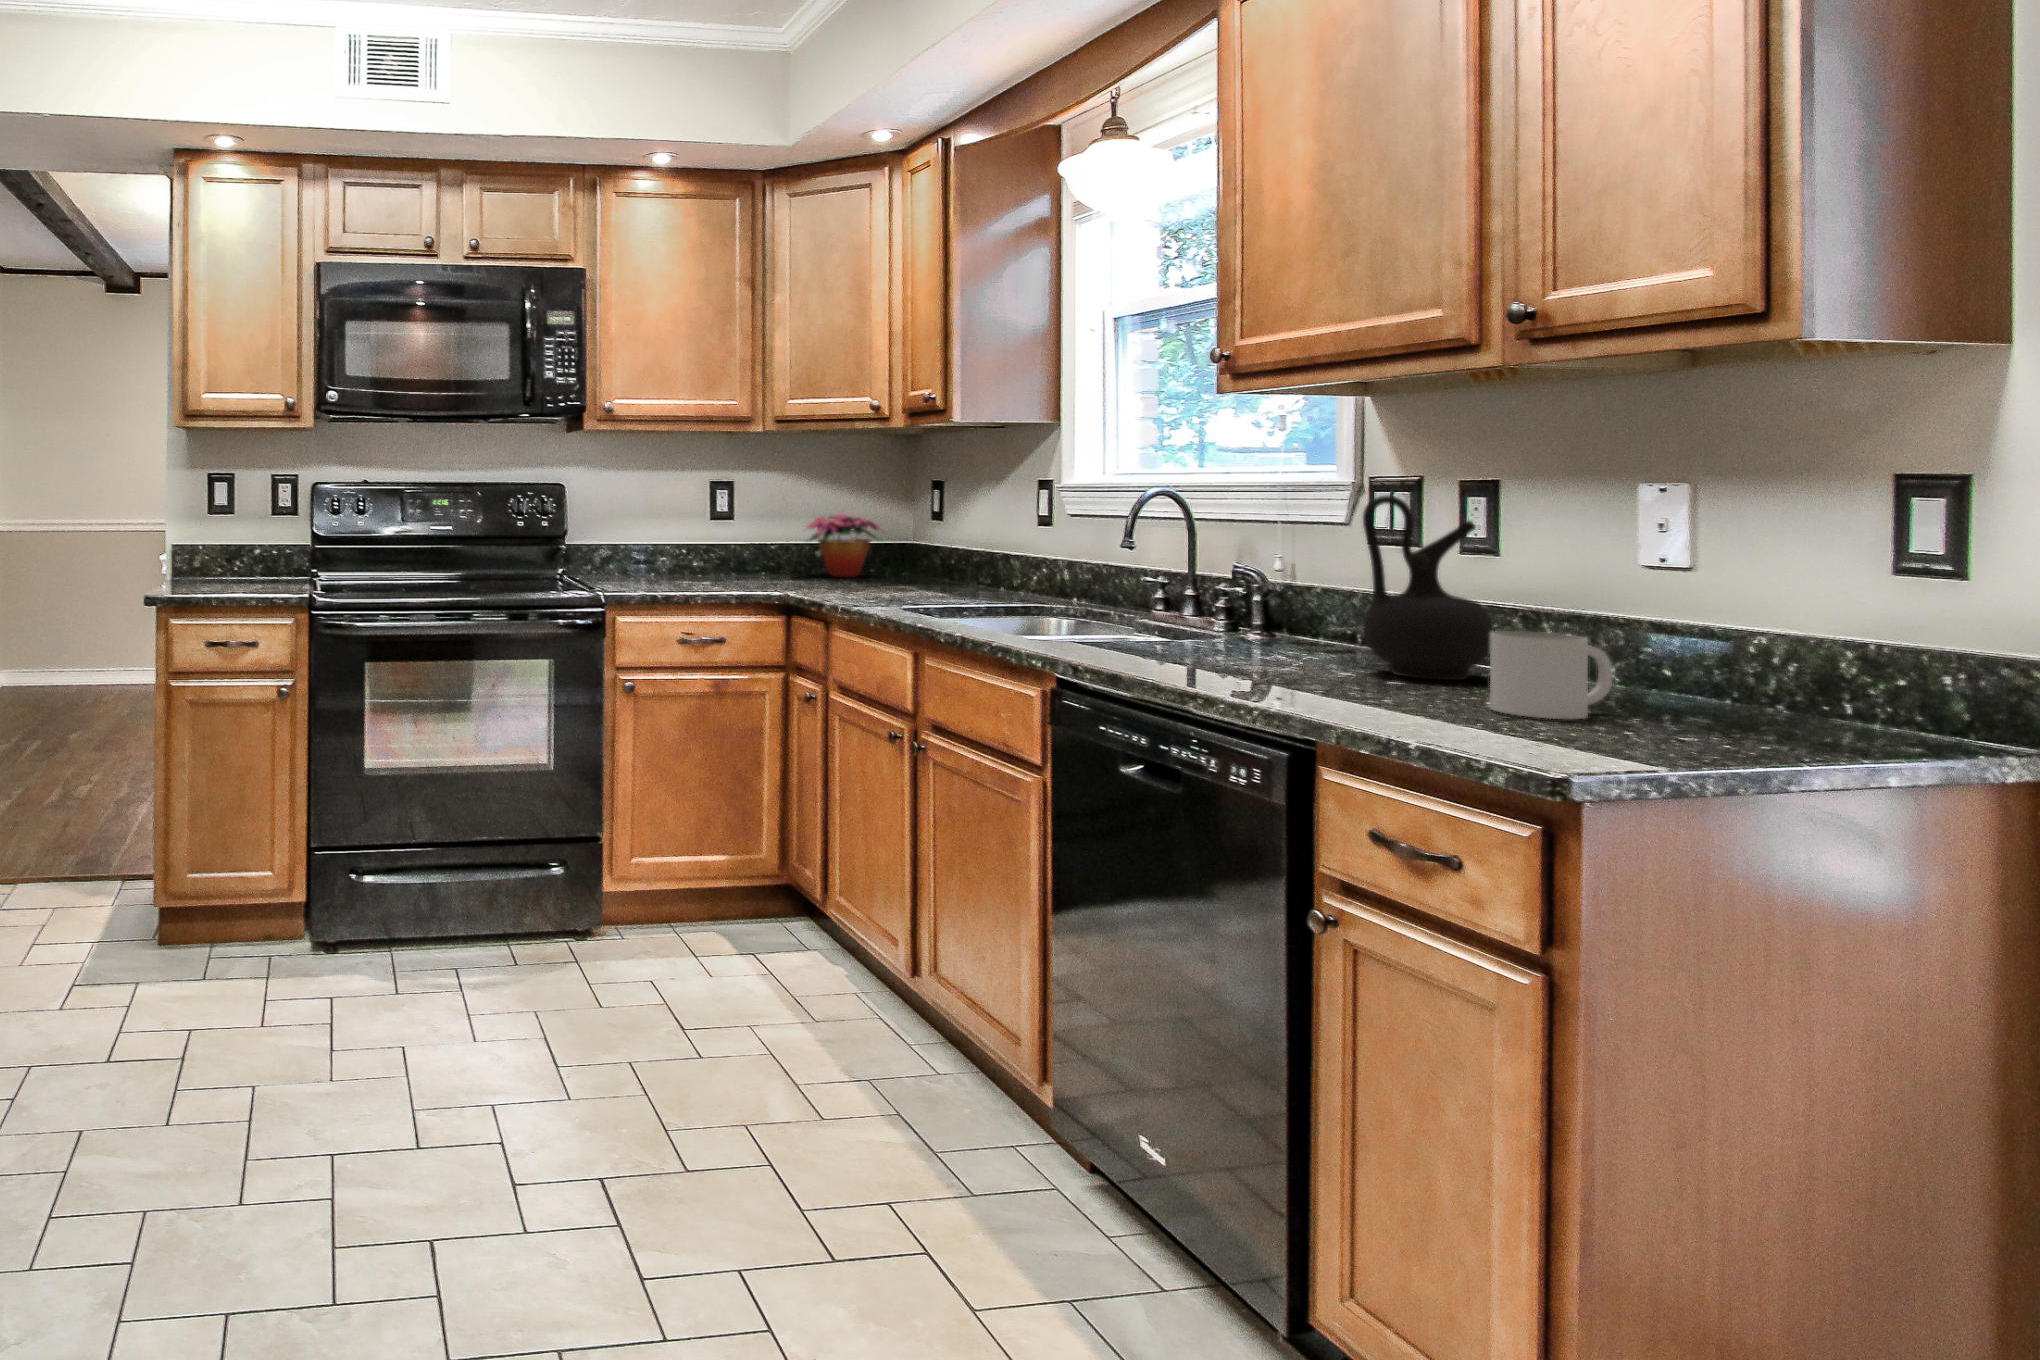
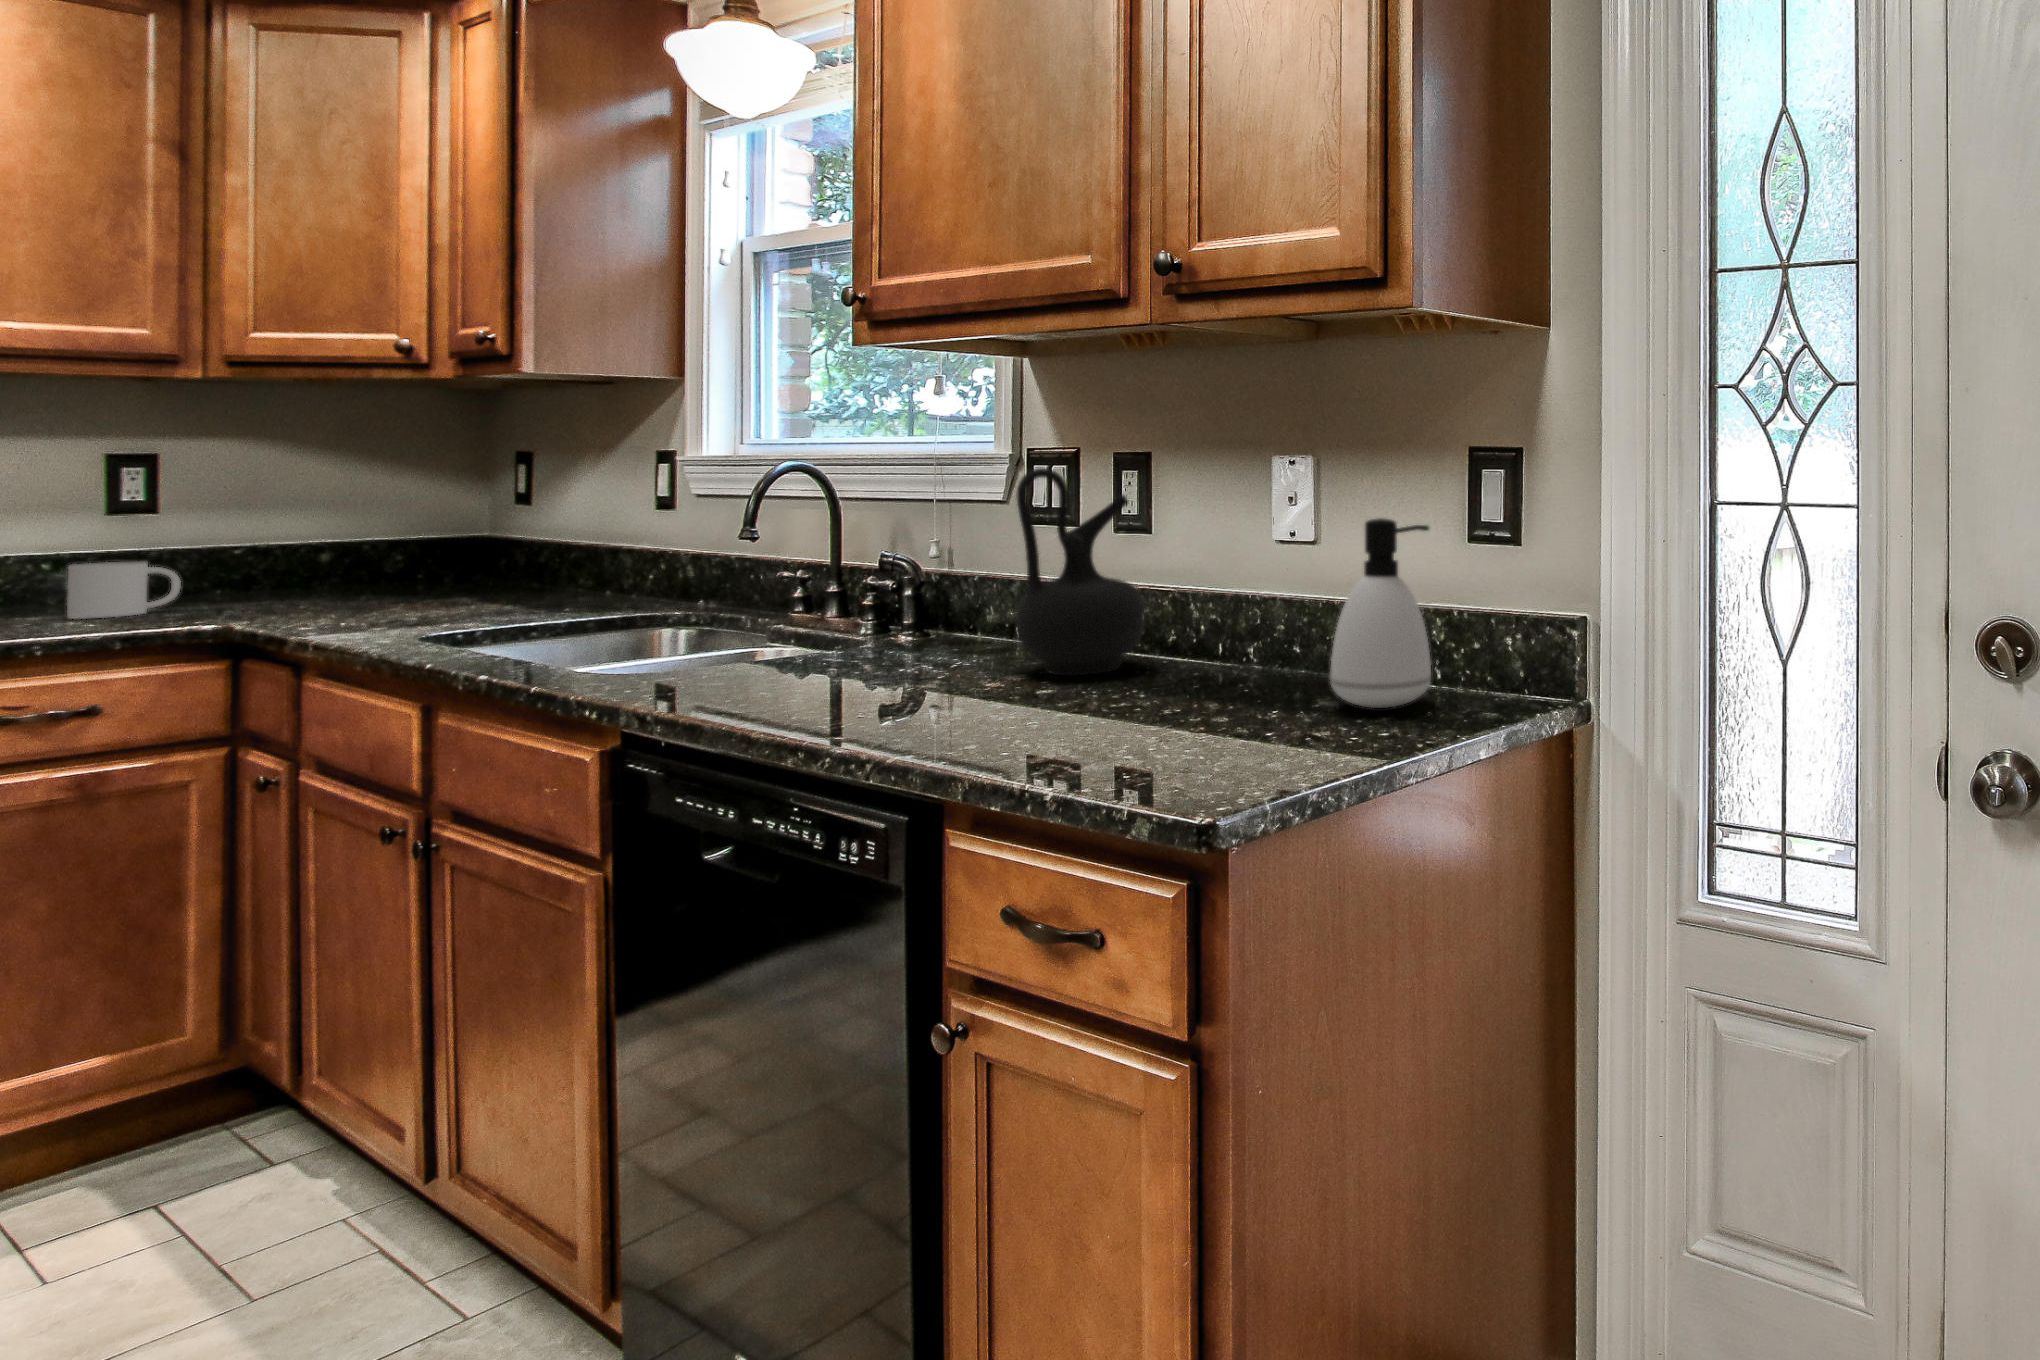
flower arrangement: present [805,514,884,577] -> none [254,500,443,596]
soap dispenser: none [1713,550,1854,741] -> present [1330,518,1431,708]
mug: present [1490,631,1613,719] -> present [67,562,181,619]

